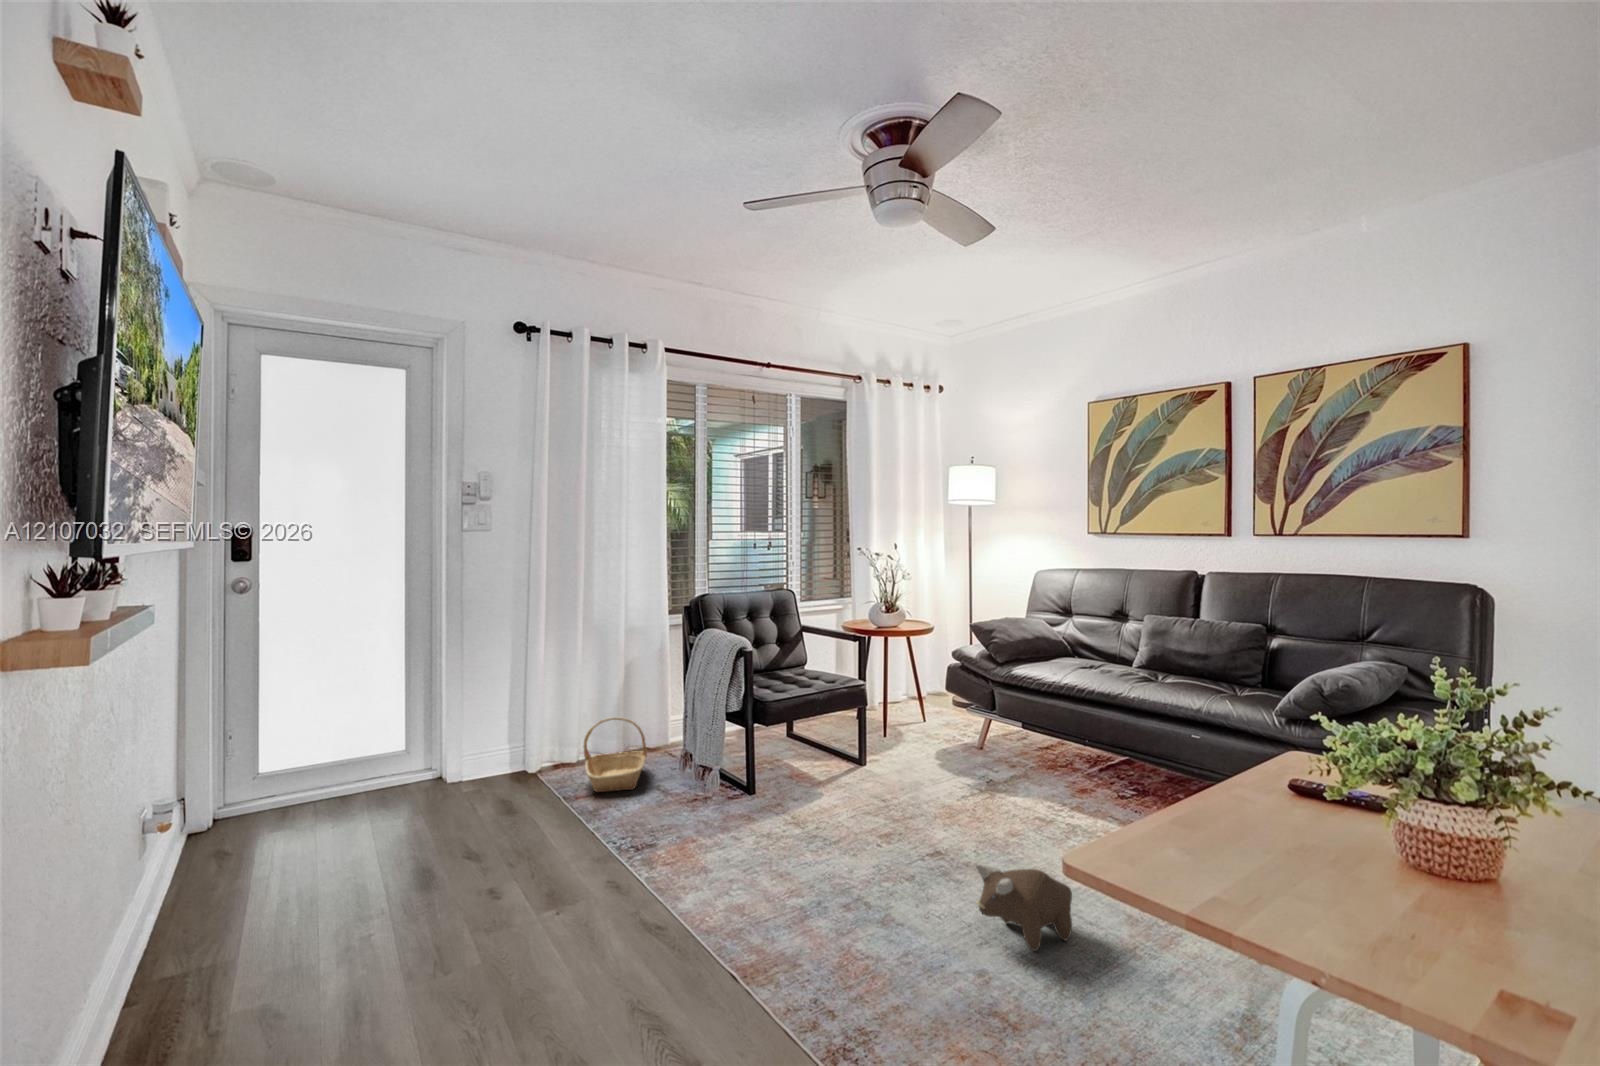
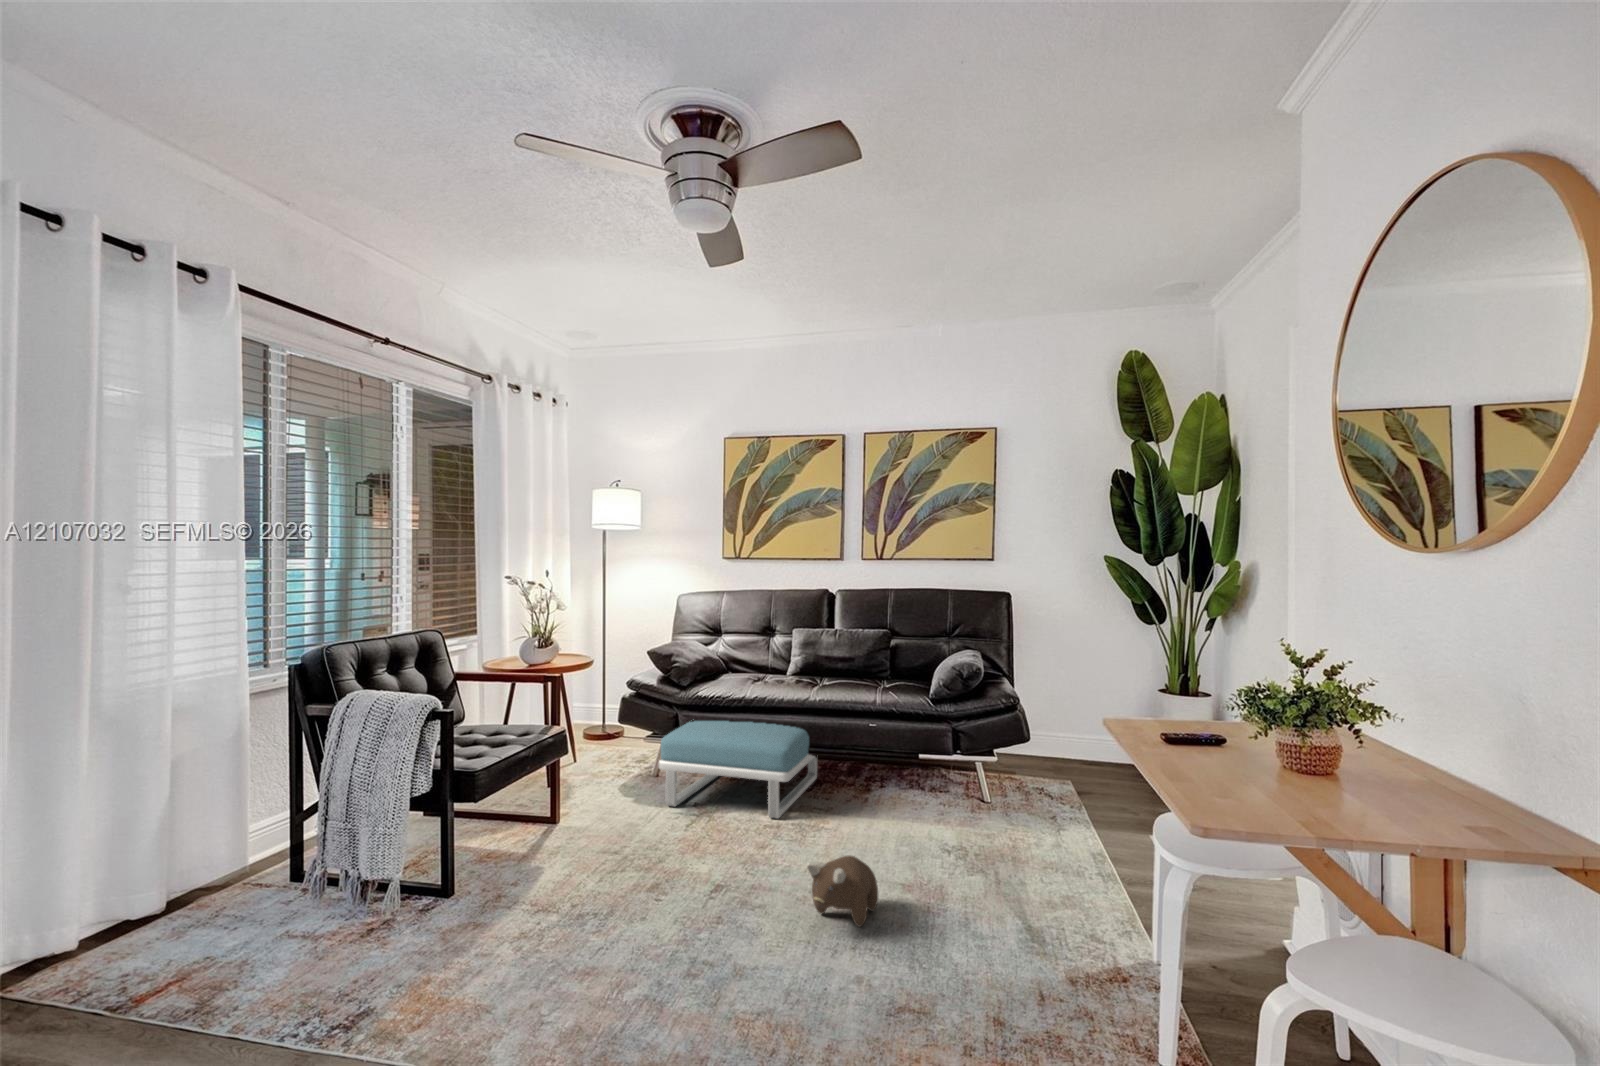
footstool: none [955,692,1156,815] -> present [659,721,817,818]
basket: present [584,717,647,792] -> none [160,824,280,943]

